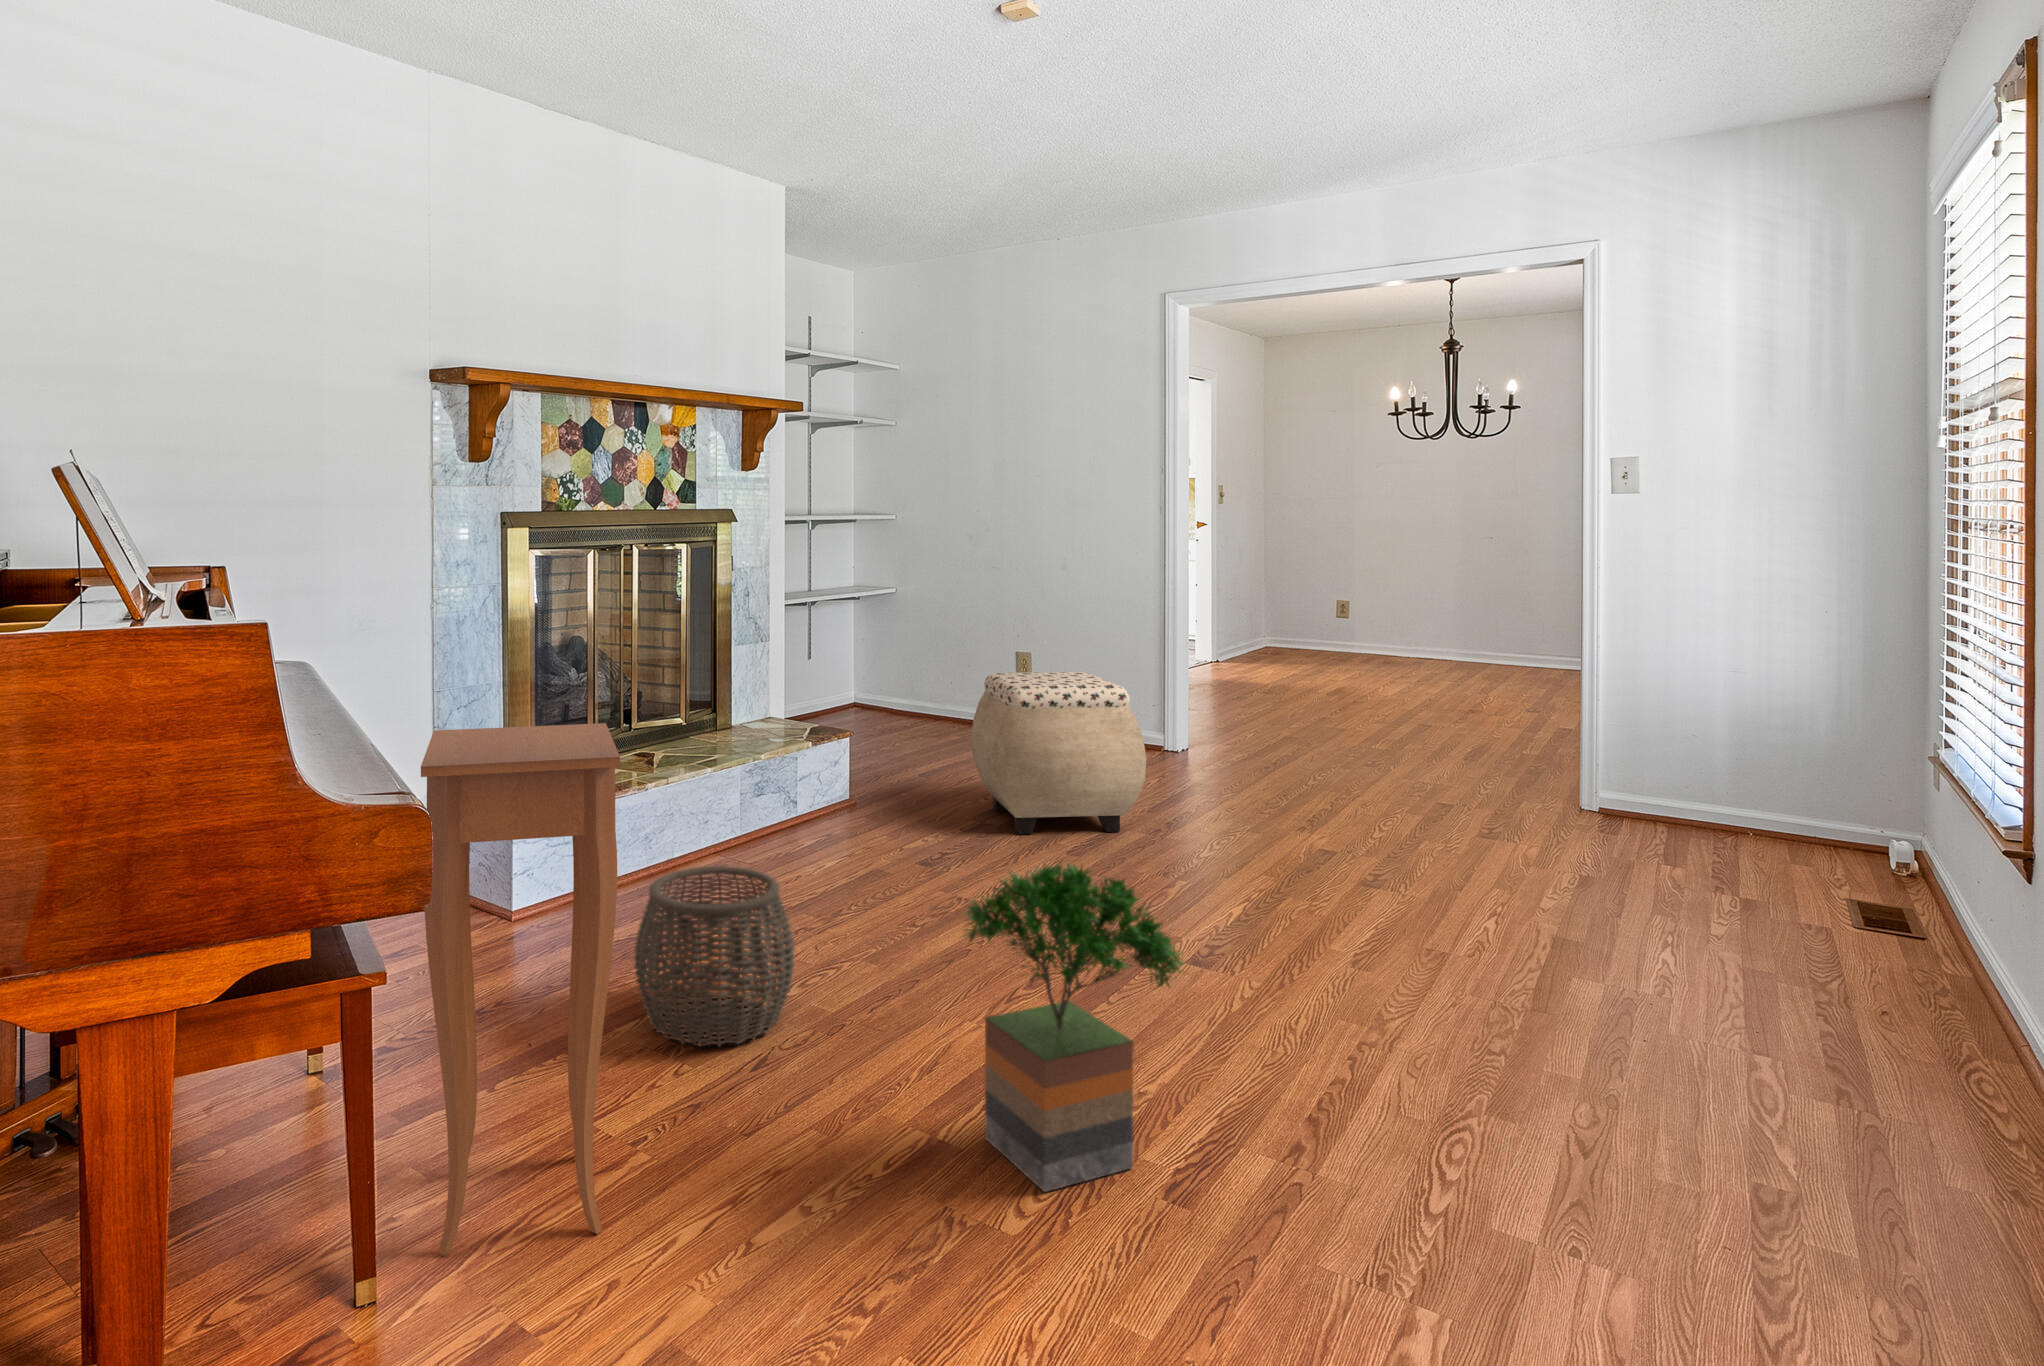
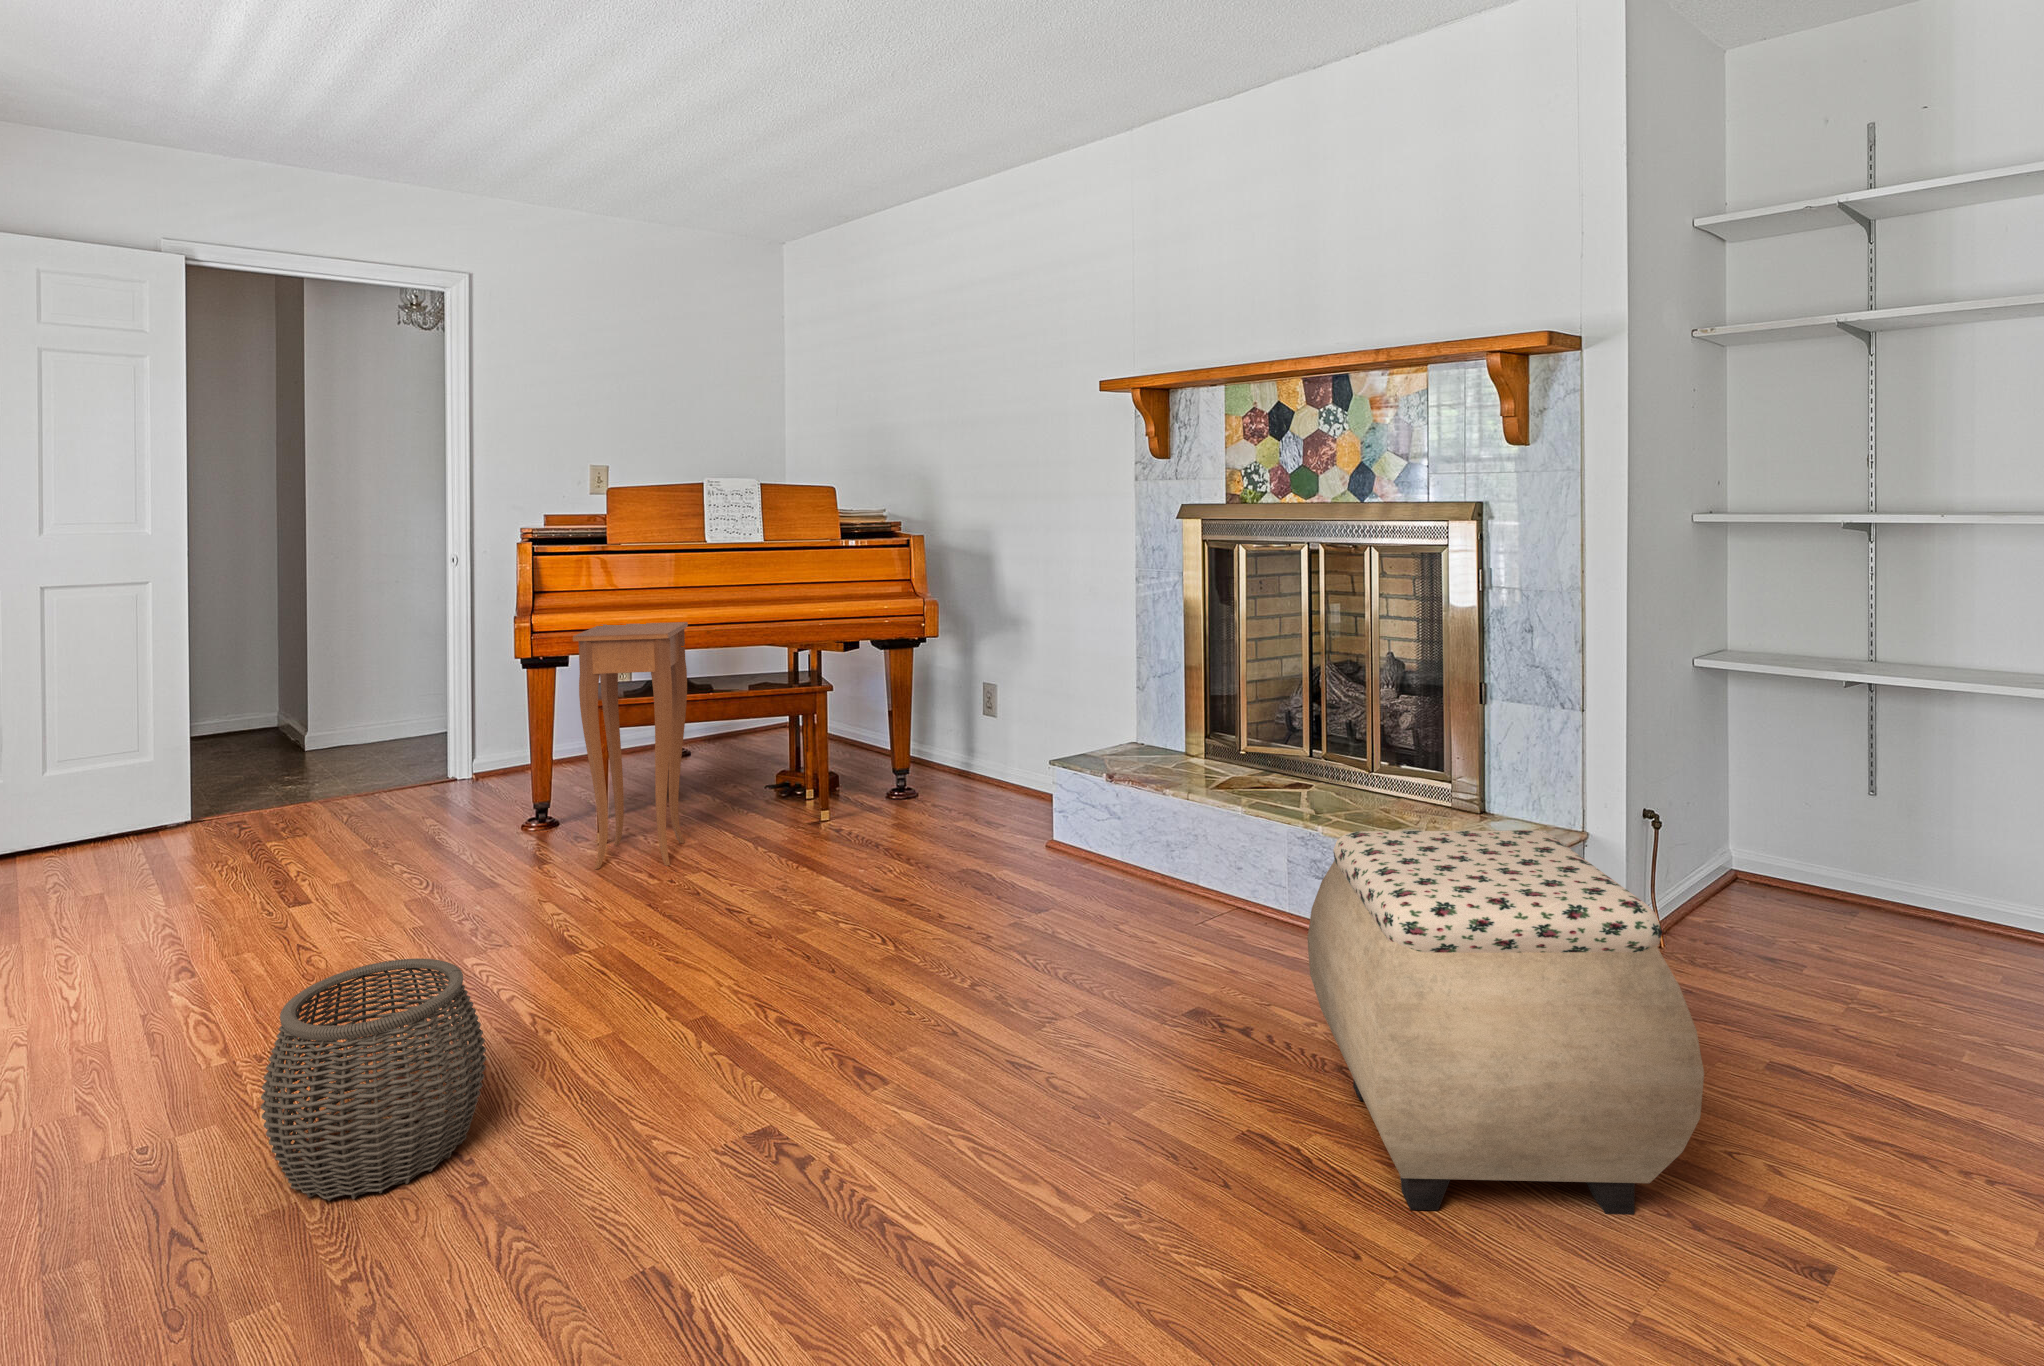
potted tree: present [963,863,1184,1192] -> none [418,772,585,1001]
woven basket: present [634,866,795,1046] -> present [261,958,486,1201]

